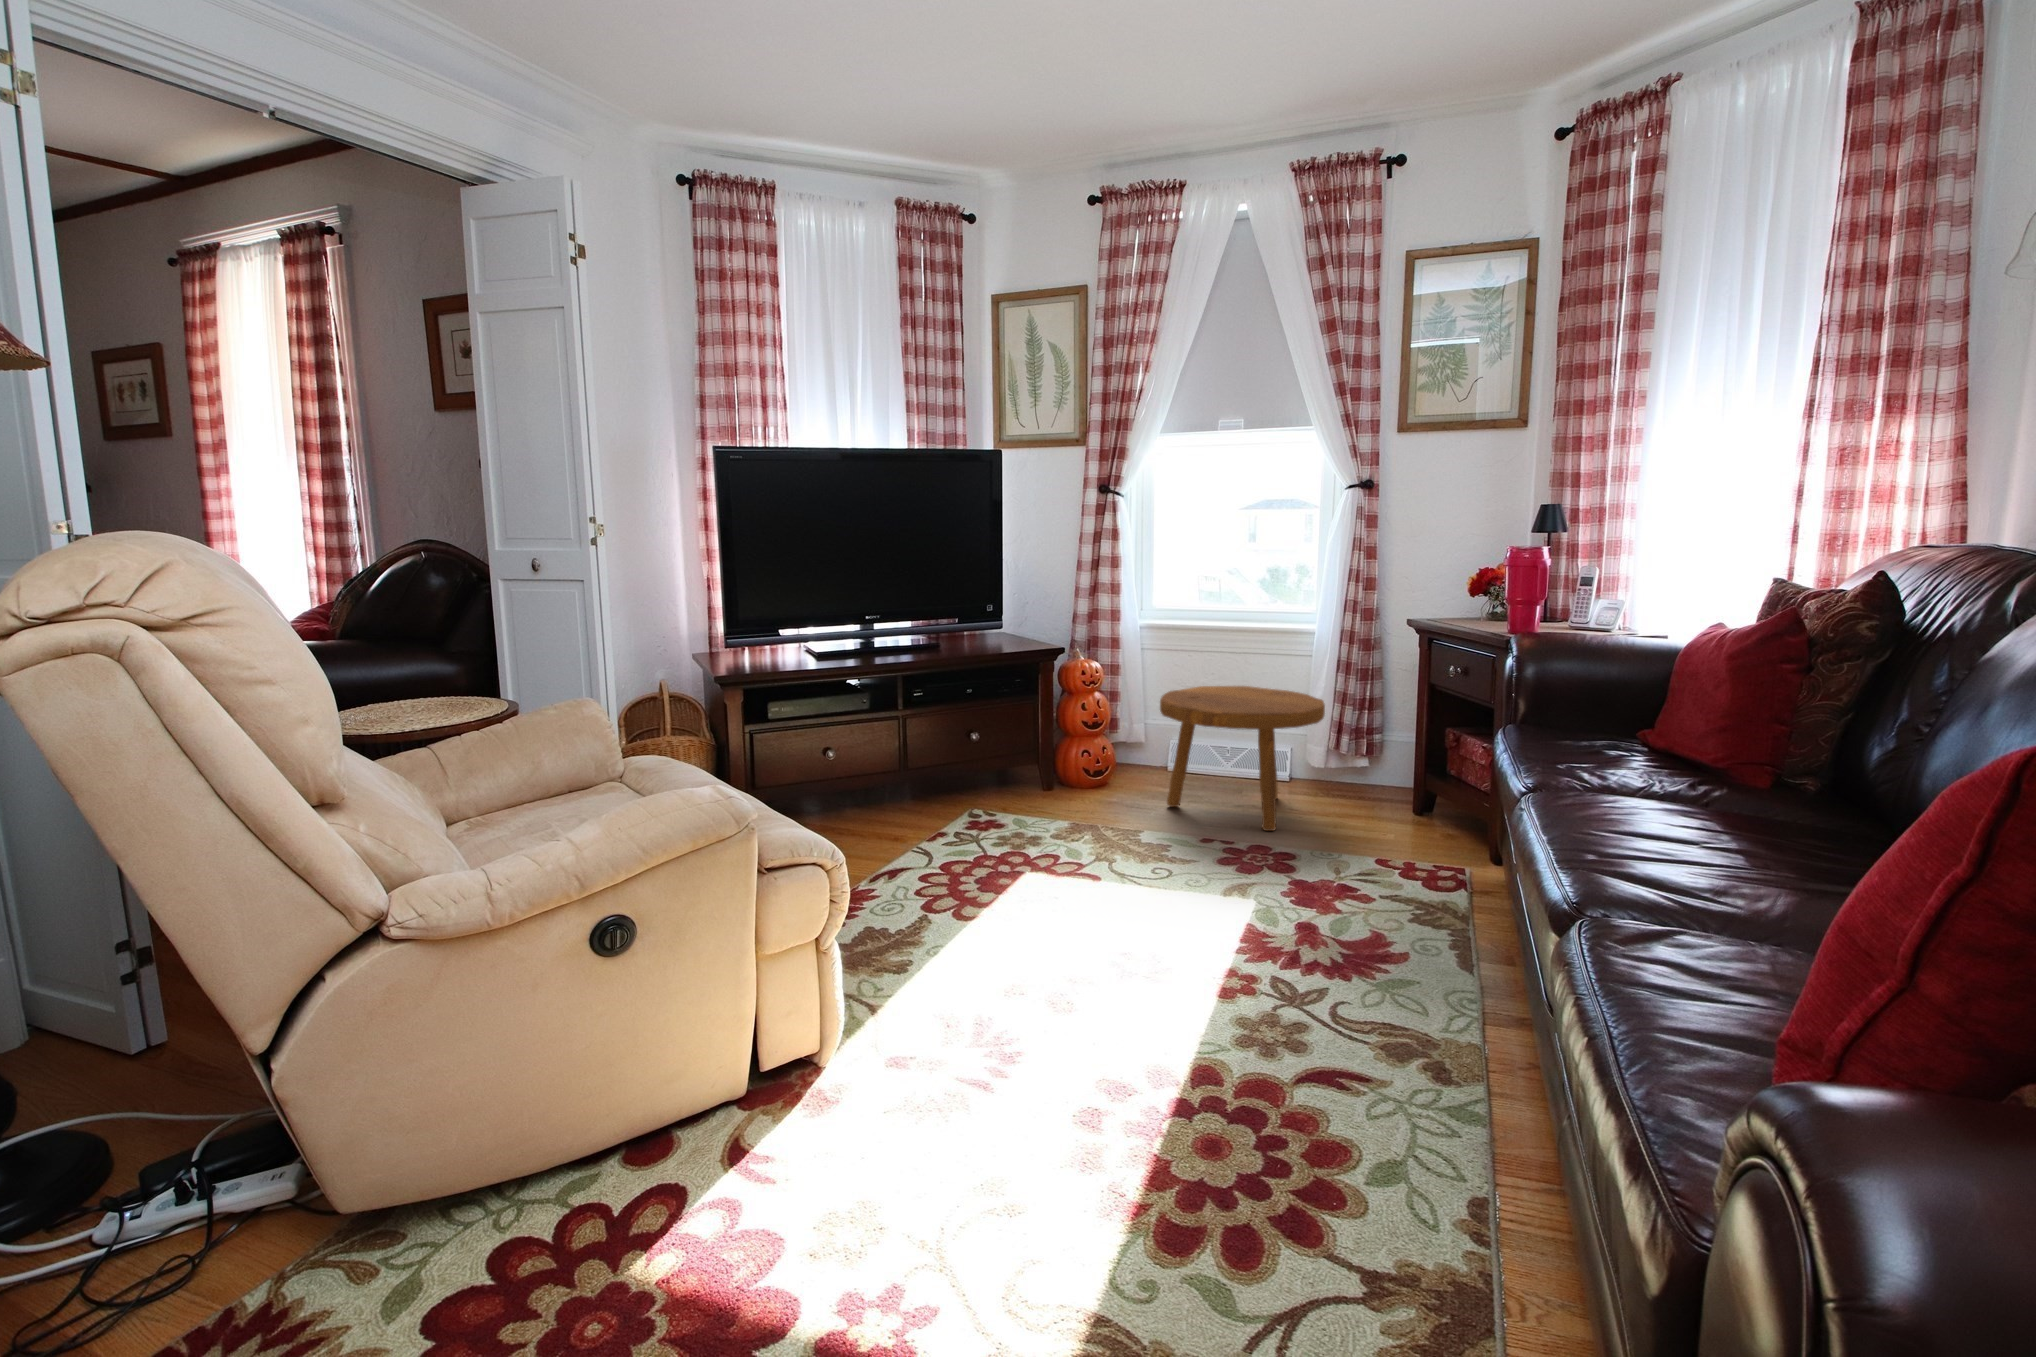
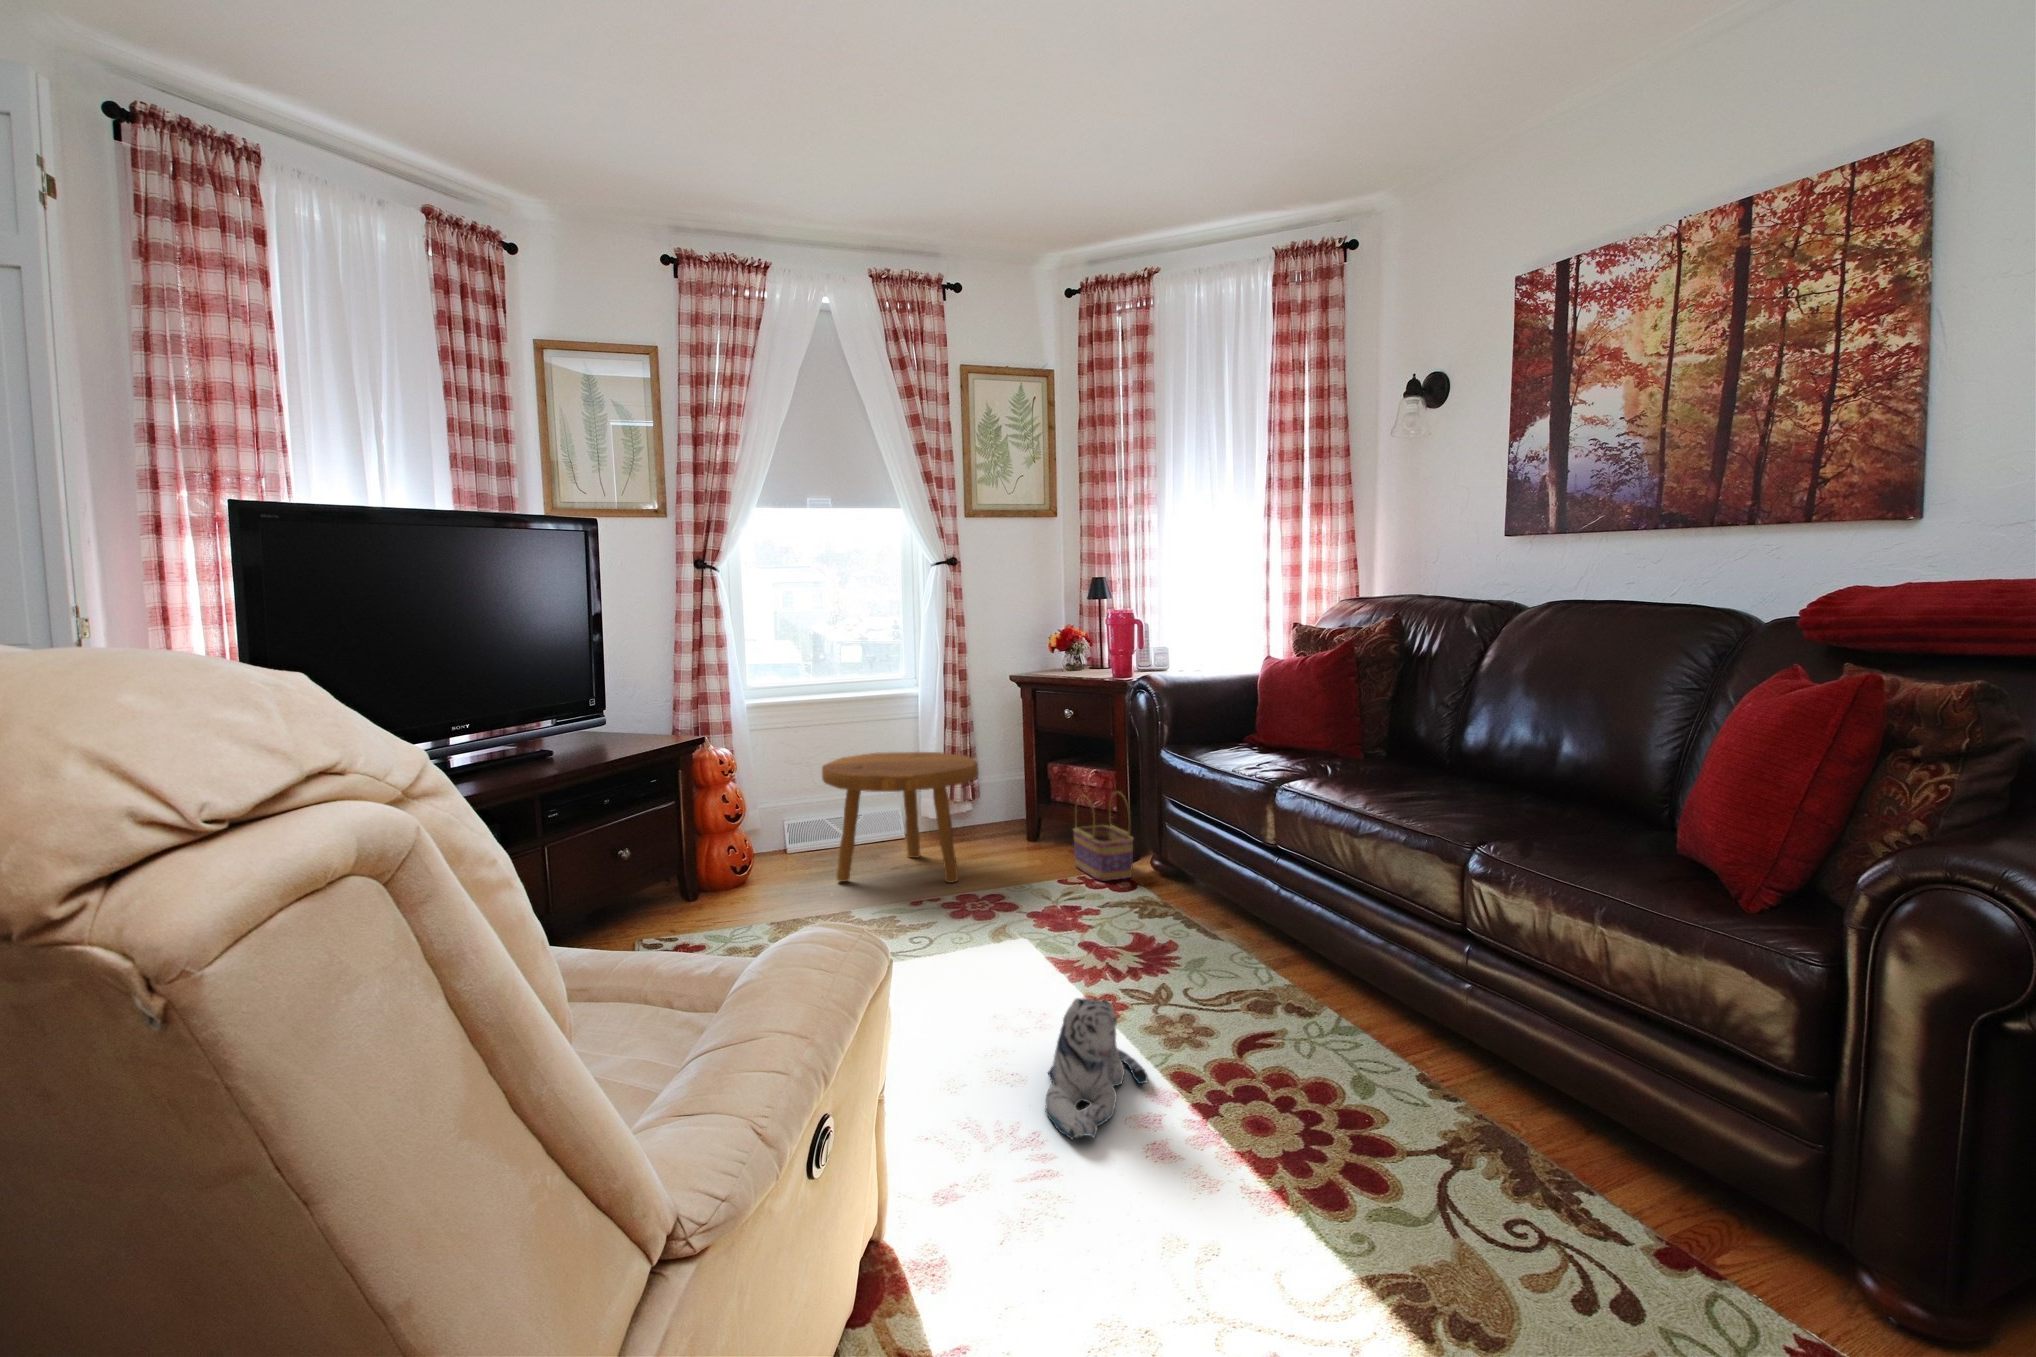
basket: none [1419,764,1477,872] -> present [1073,799,1133,881]
plush toy: none [999,956,1165,1095] -> present [1045,998,1148,1139]

